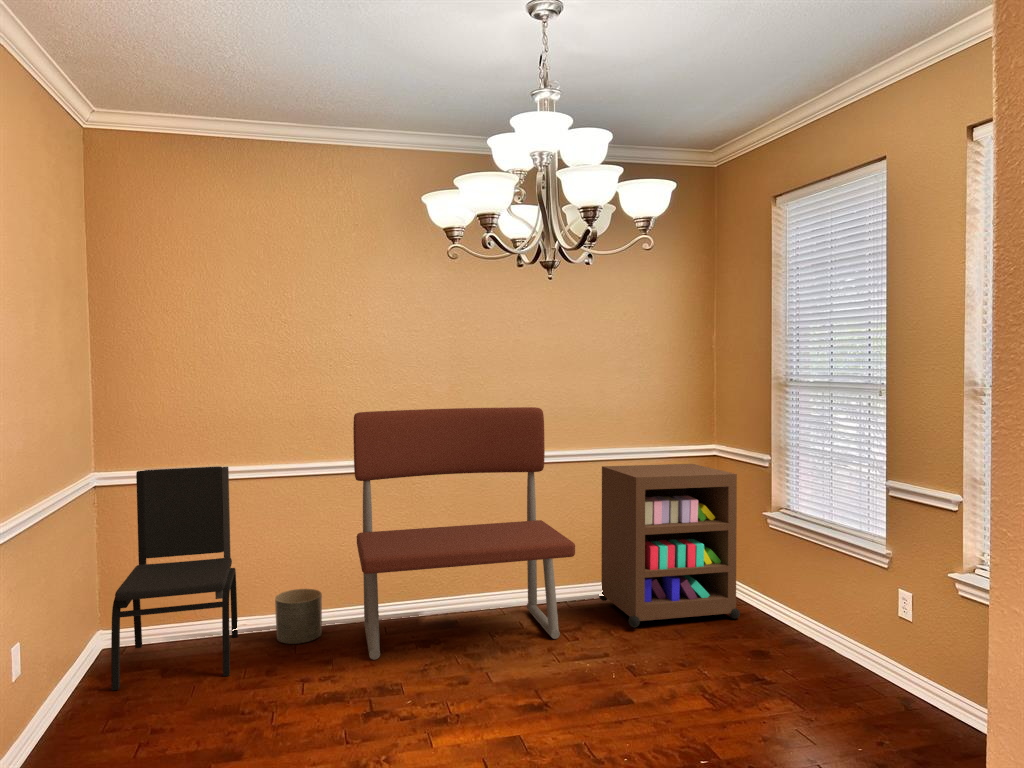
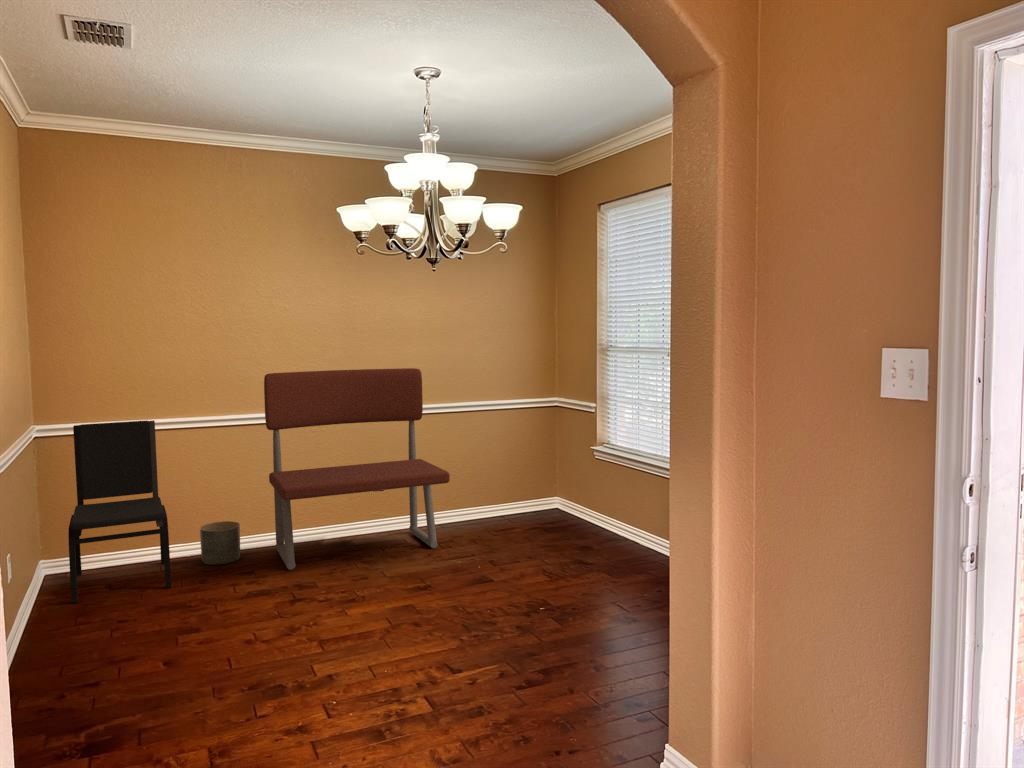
storage cabinet: present [599,464,740,627] -> none [466,412,574,537]

